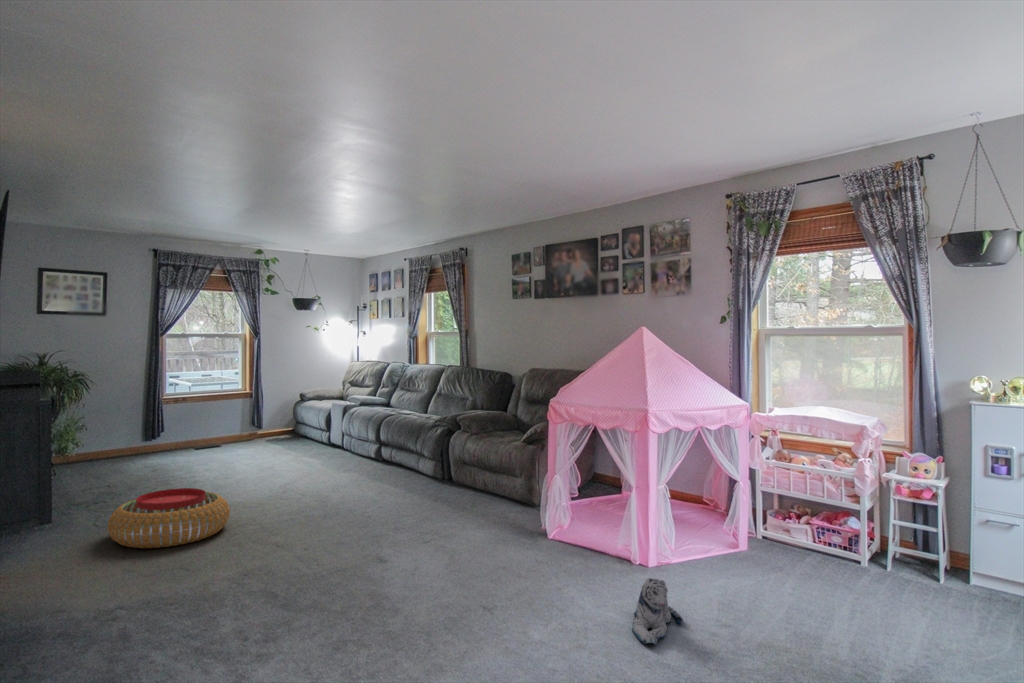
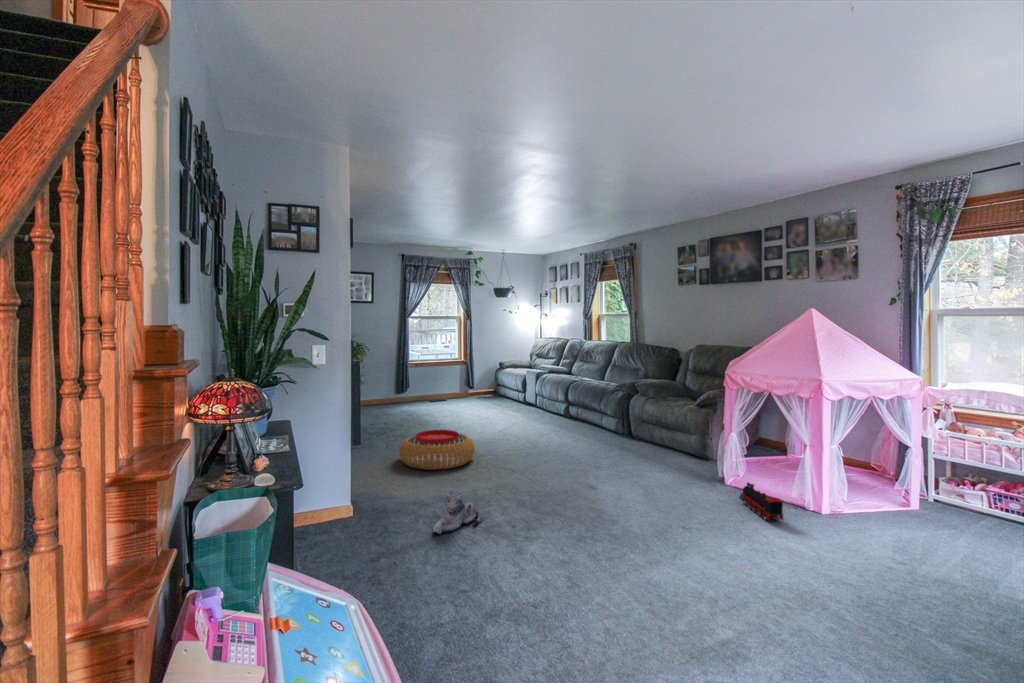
toy train: none [560,534,606,581] -> present [739,482,783,520]
plush toy: present [632,578,683,644] -> present [433,491,482,534]

